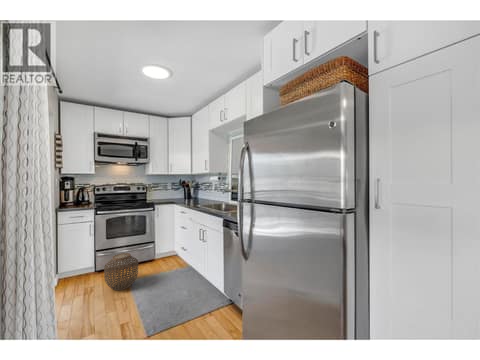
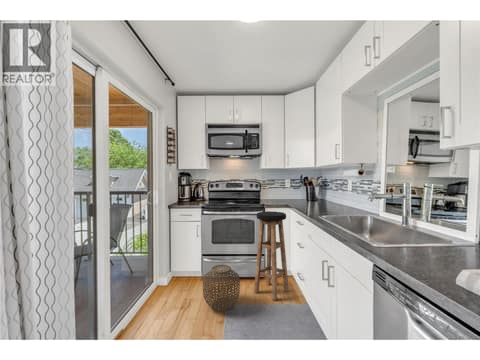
bar stool: none [148,208,175,273] -> present [254,211,289,301]

